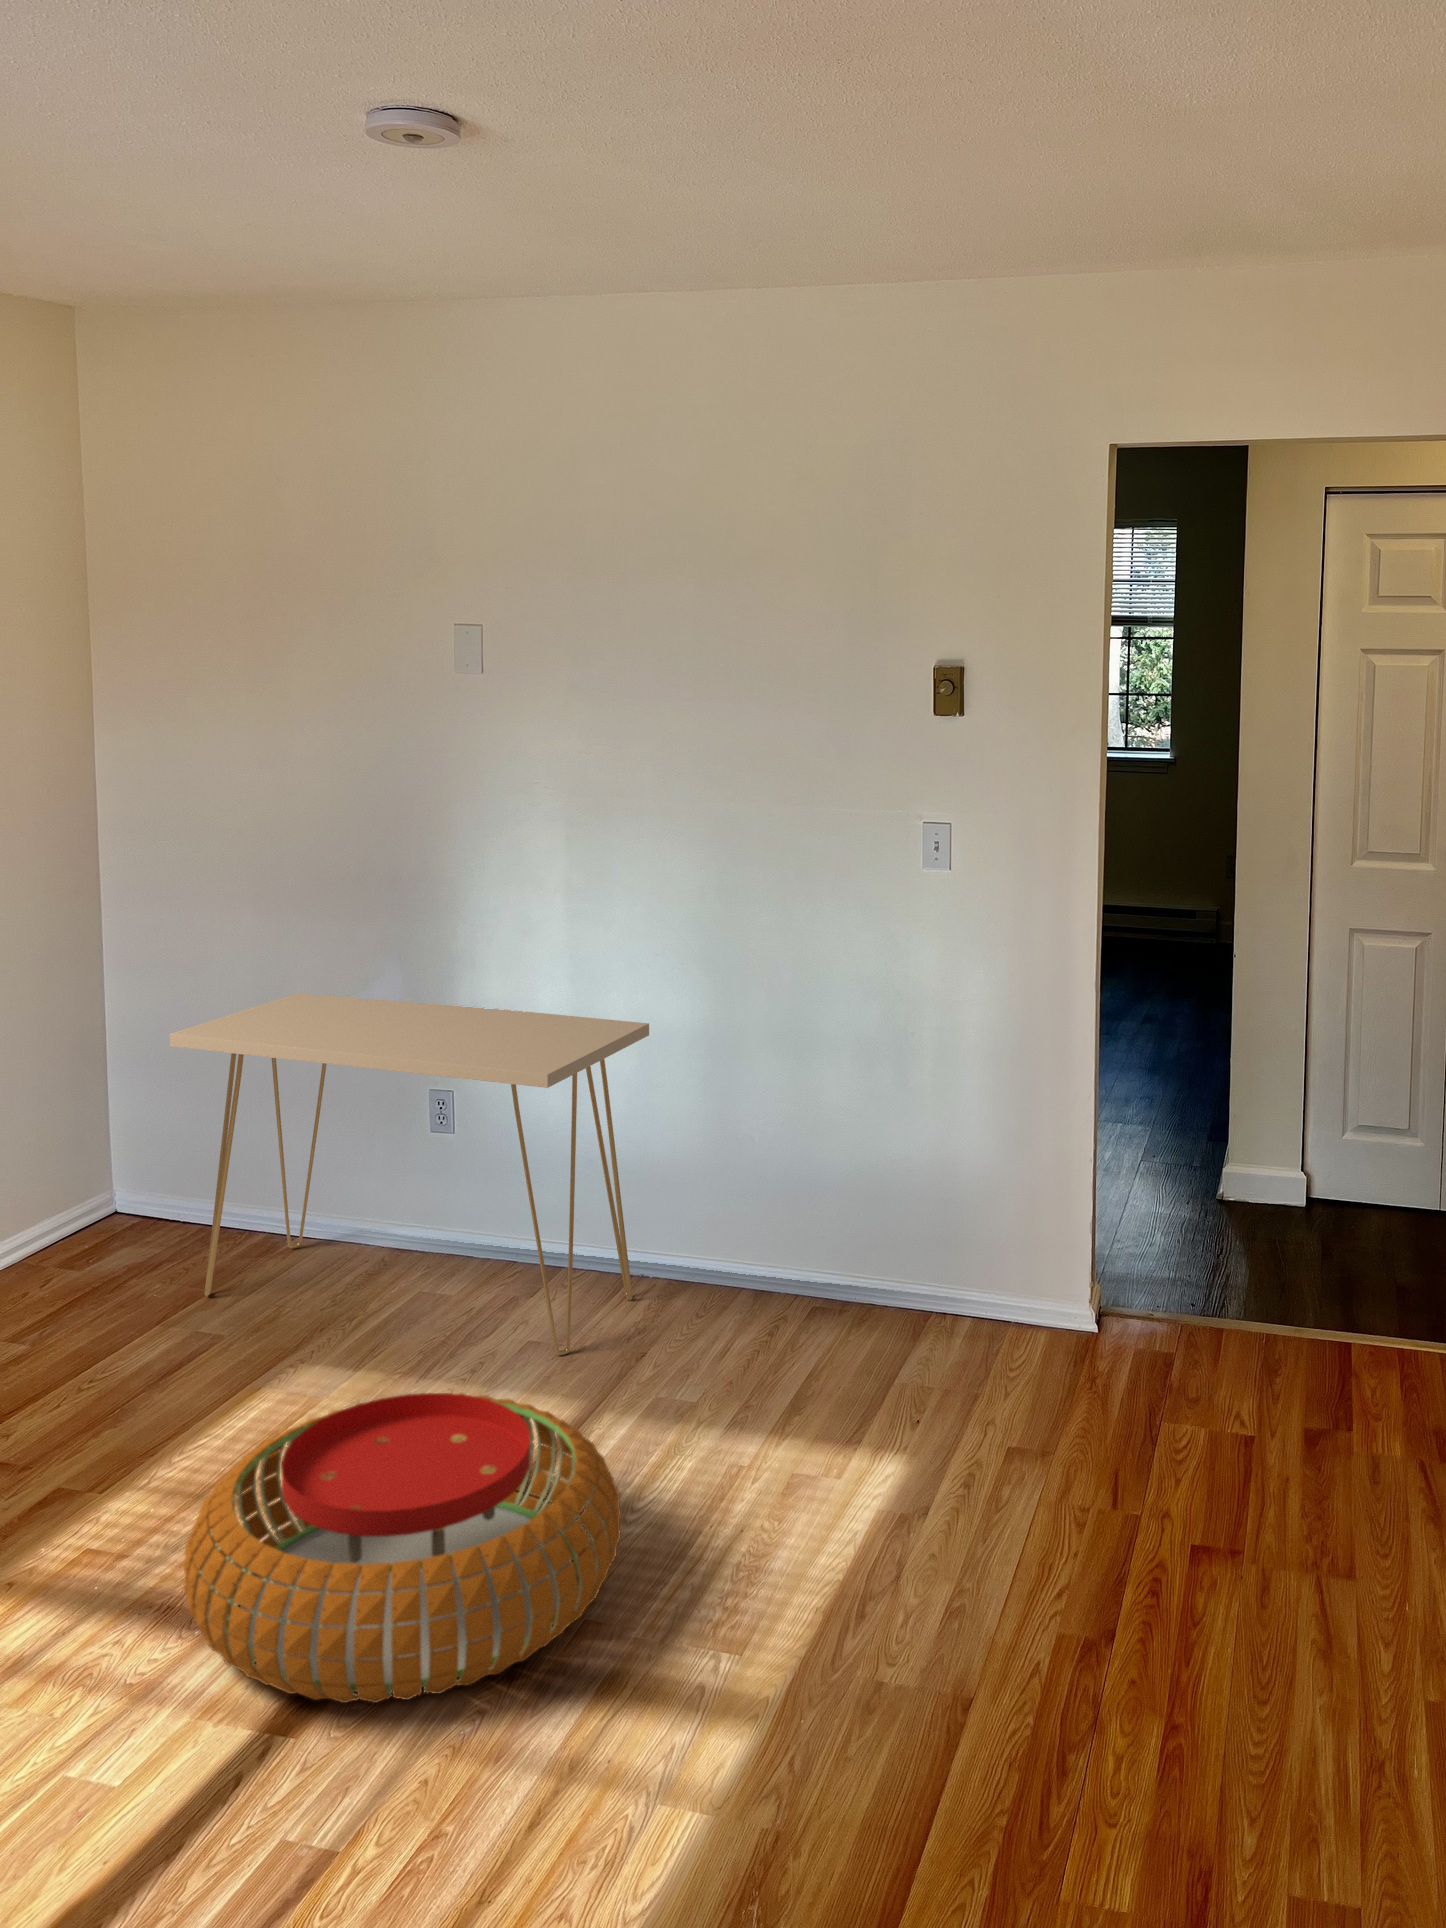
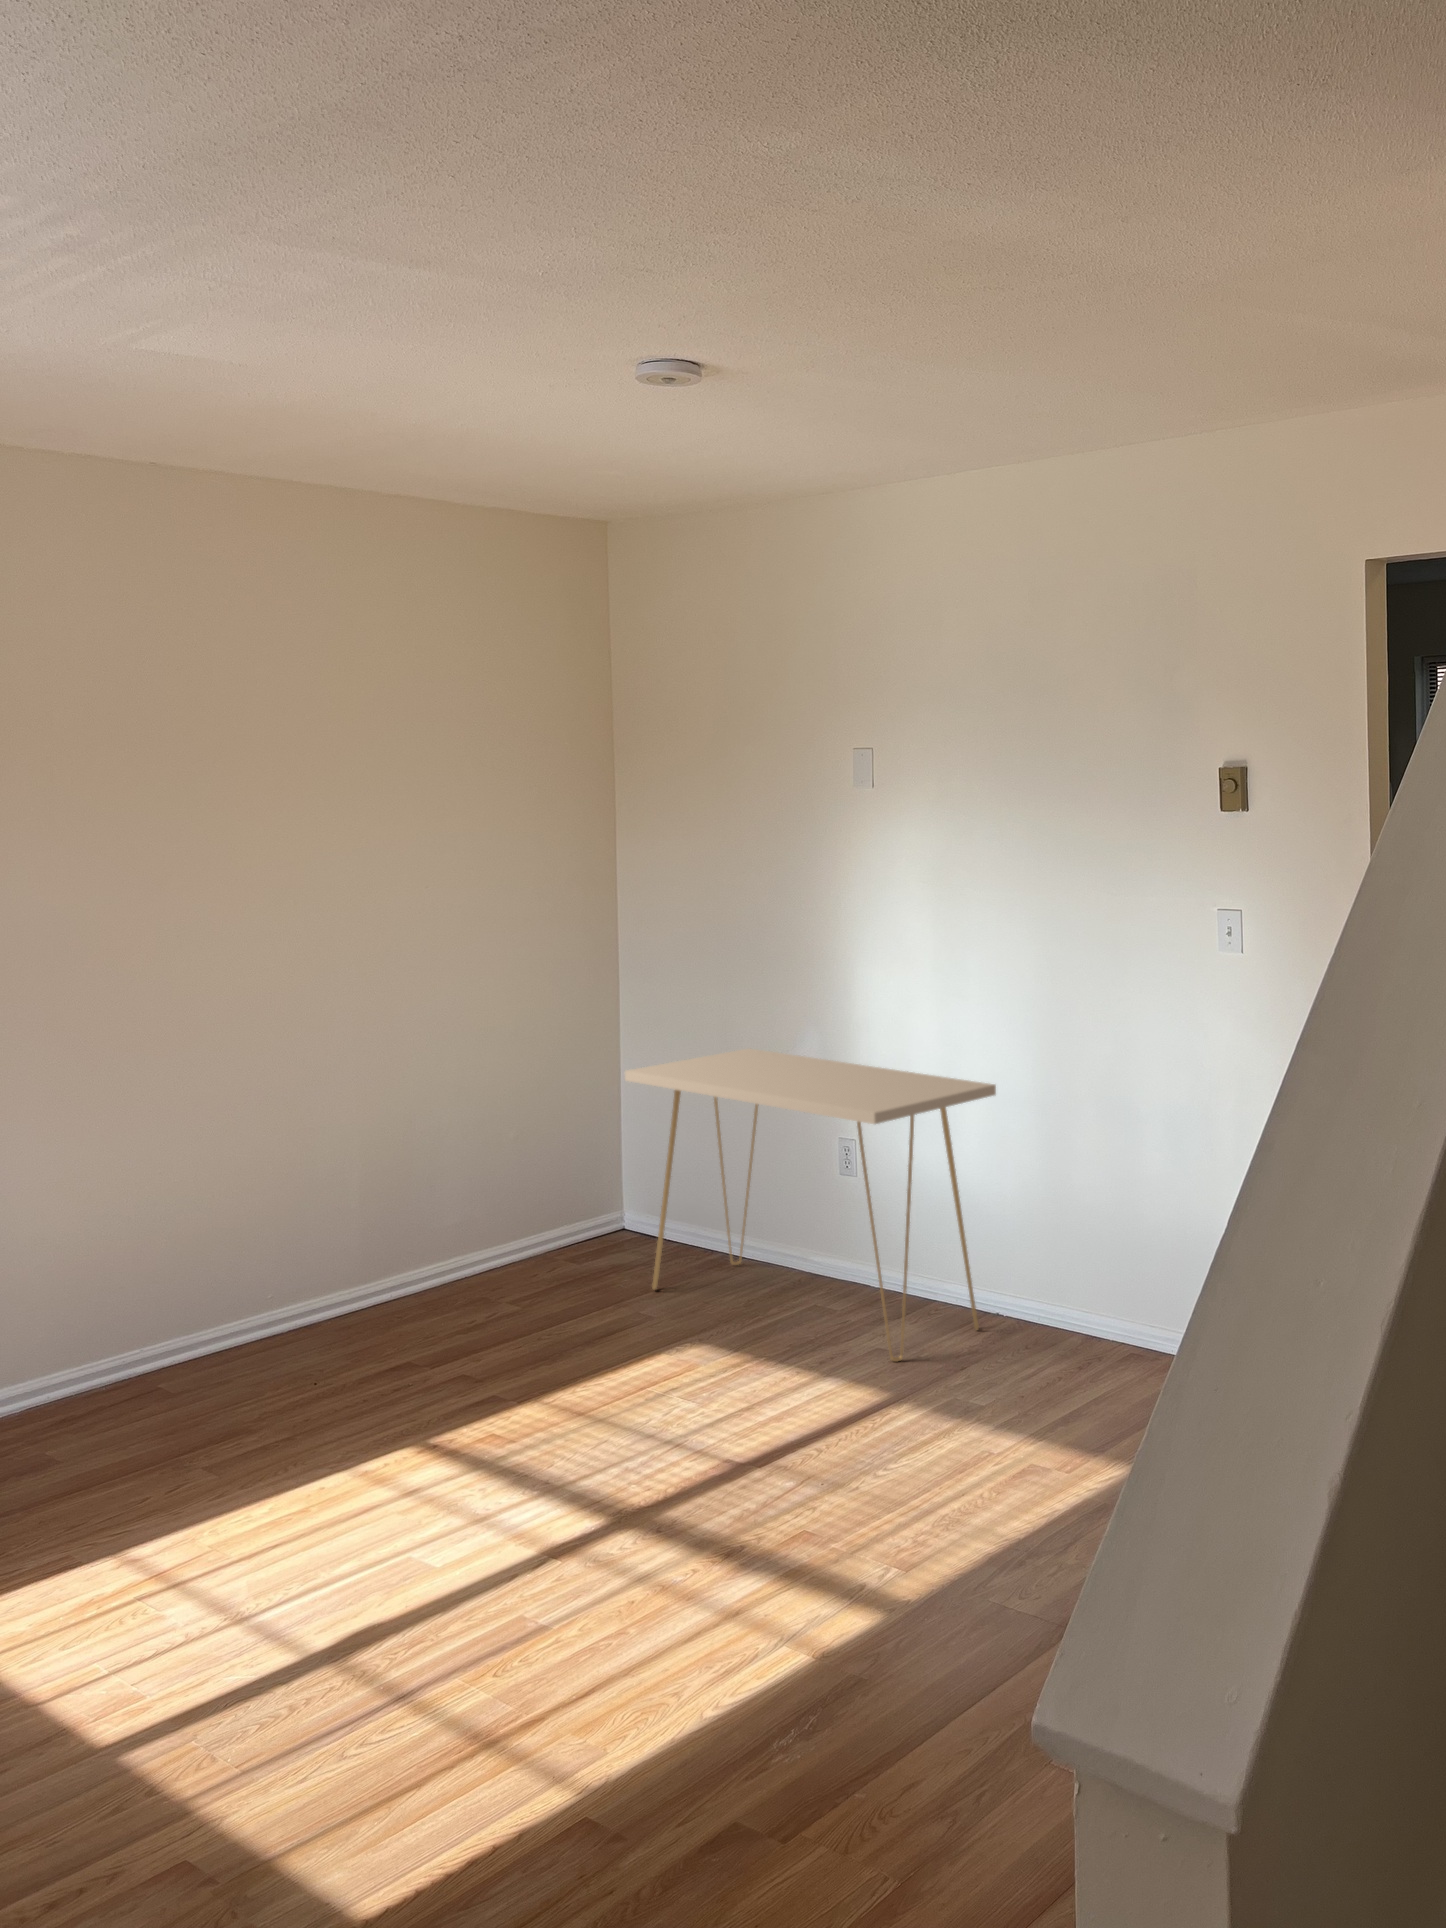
pouf: present [184,1393,621,1703] -> none [519,1345,851,1554]

